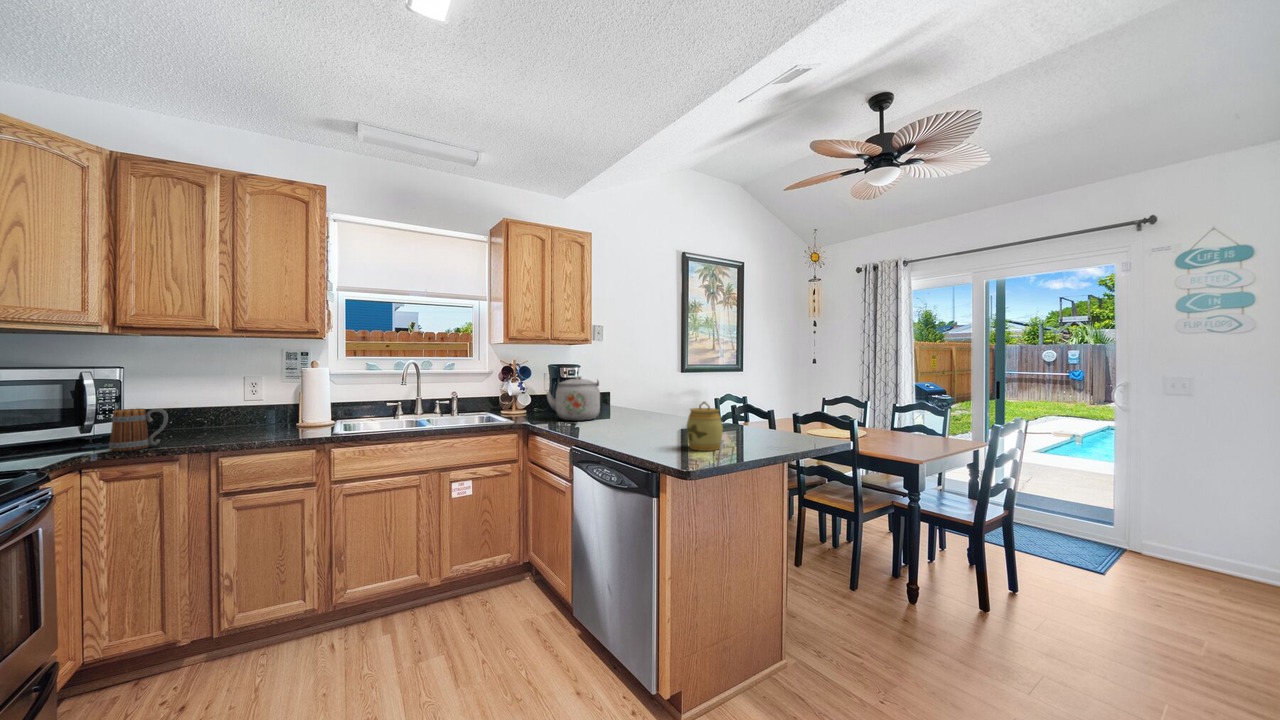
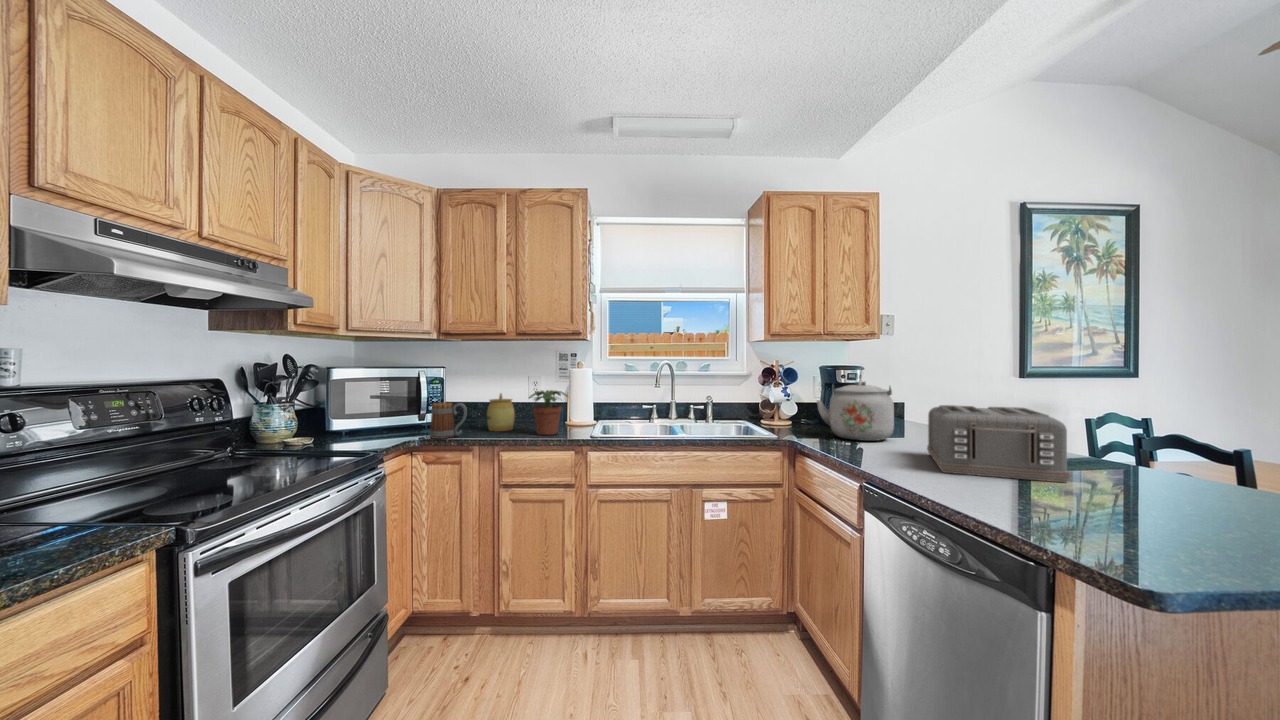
potted plant: none [256,391,306,437] -> present [529,390,568,435]
toaster: none [618,391,688,435] -> present [927,405,1070,483]
jar: present [687,402,723,451] -> present [487,394,515,431]

